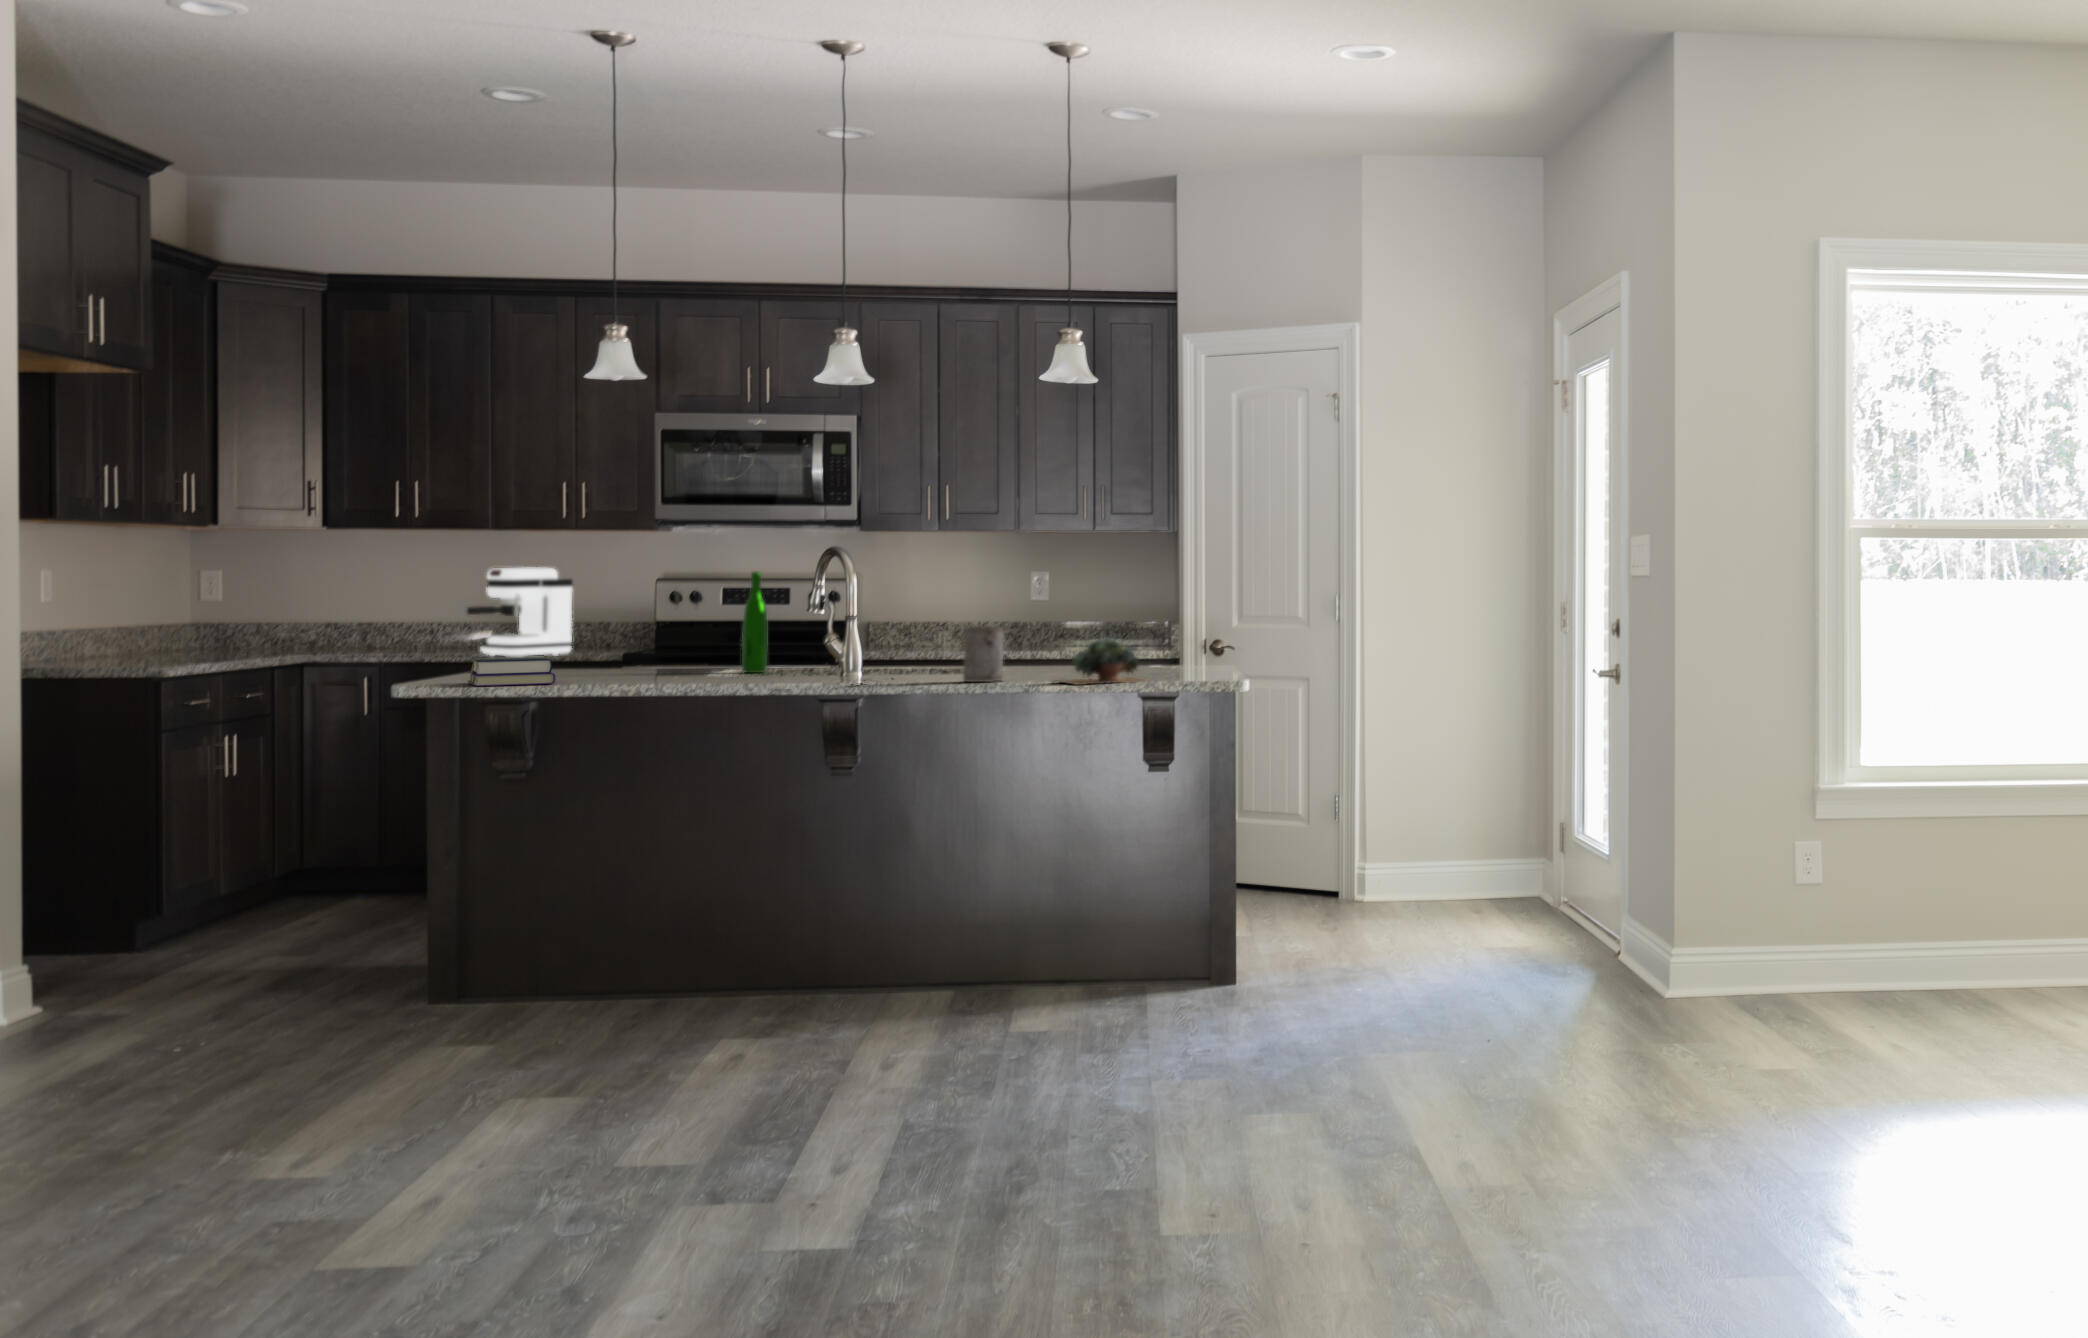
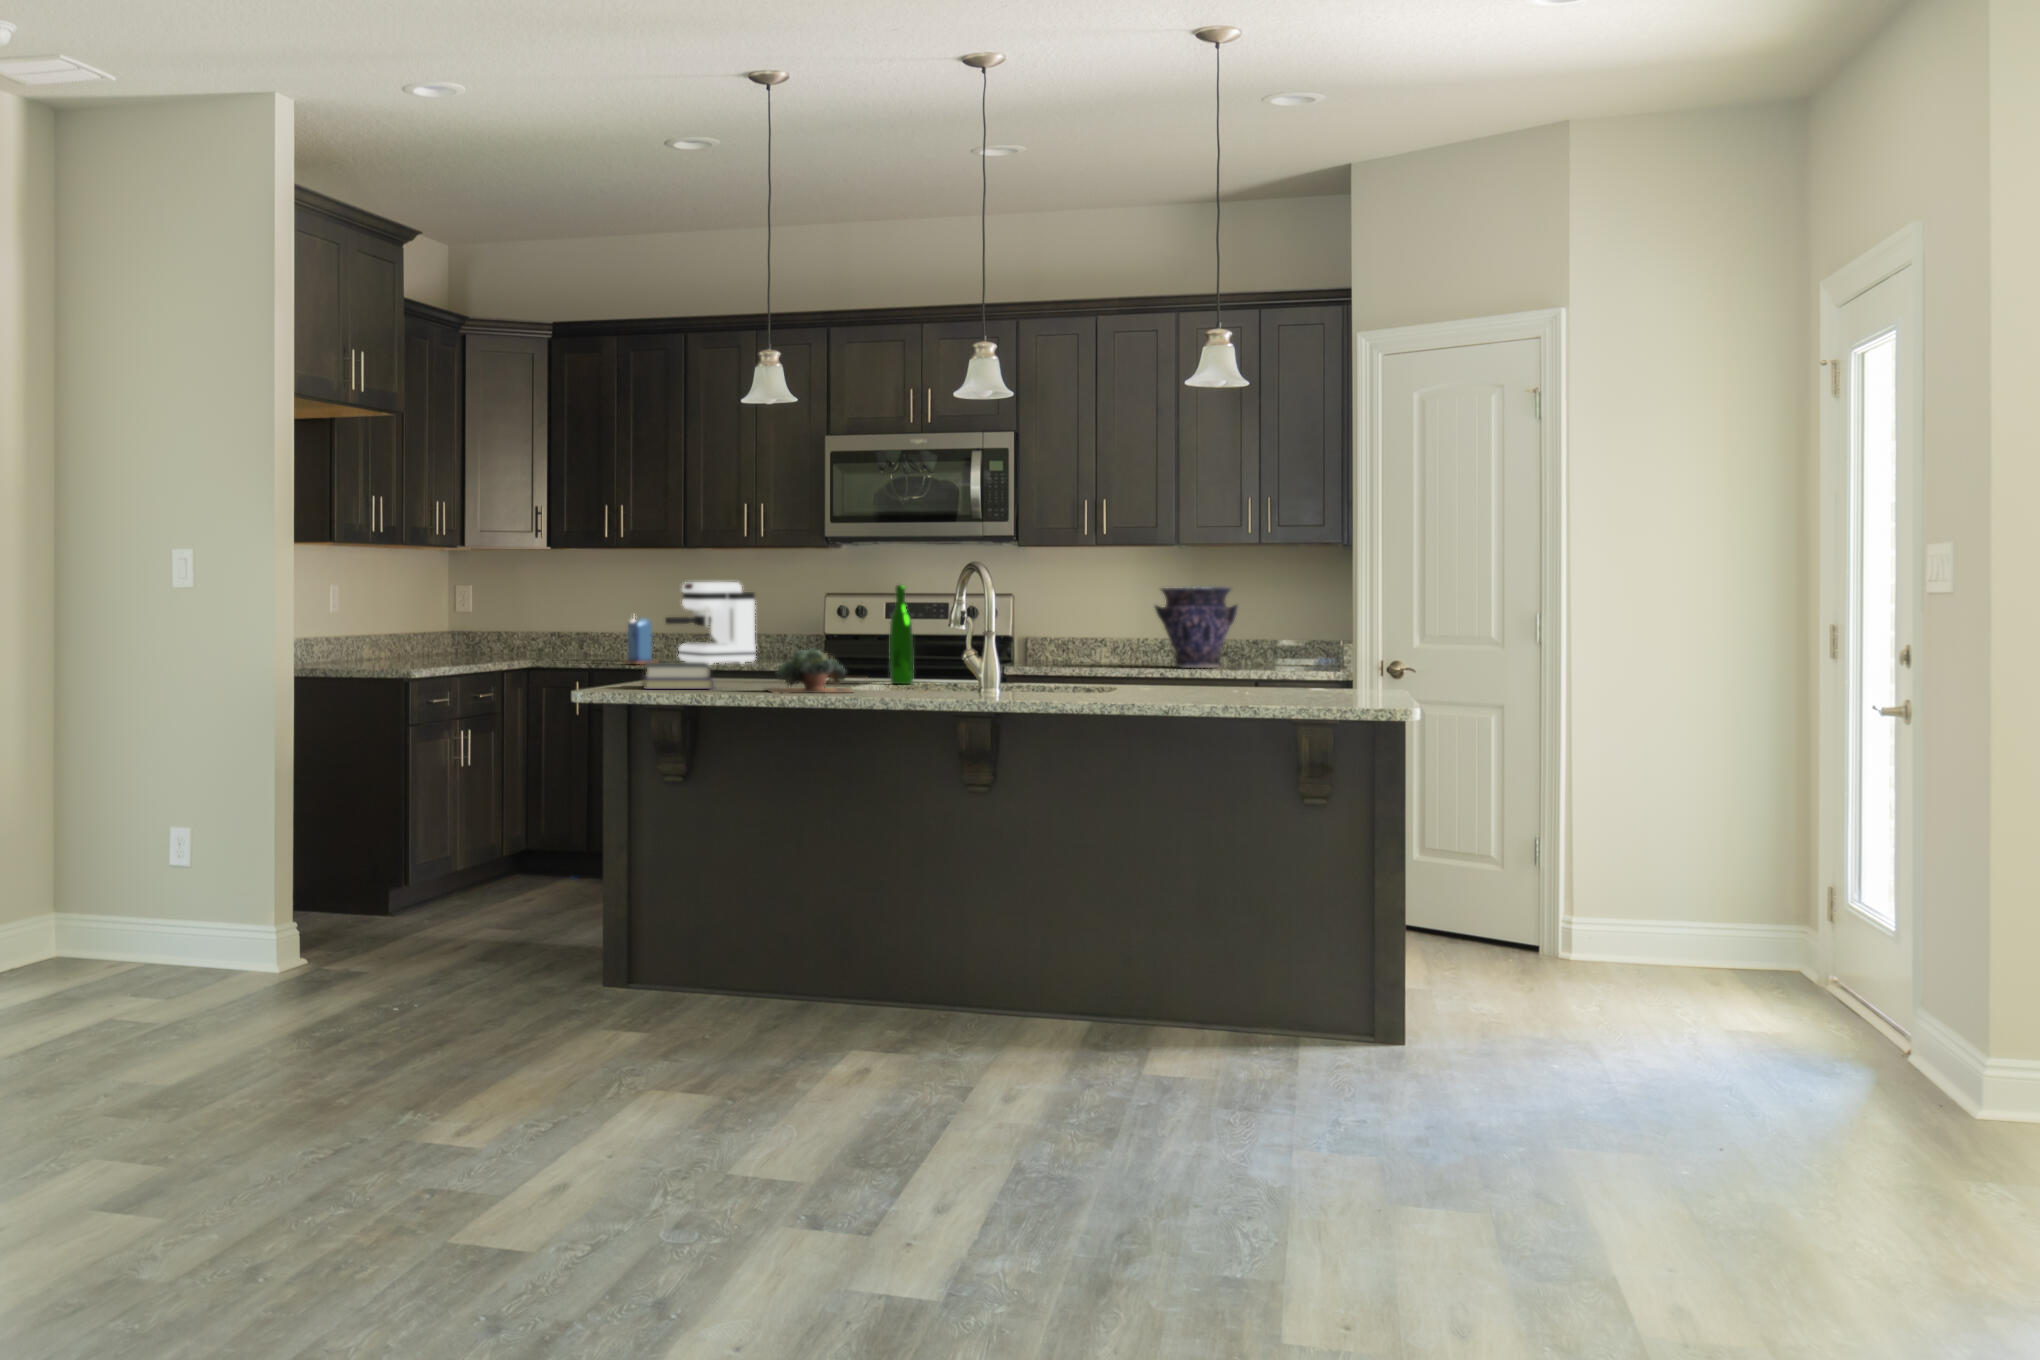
vase: none [996,570,1077,649] -> present [1155,587,1238,668]
candle: none [412,604,458,659] -> present [622,614,658,665]
mug: present [963,627,1004,682] -> none [1100,643,1144,700]
succulent plant: present [1059,638,1150,685] -> present [766,649,851,693]

